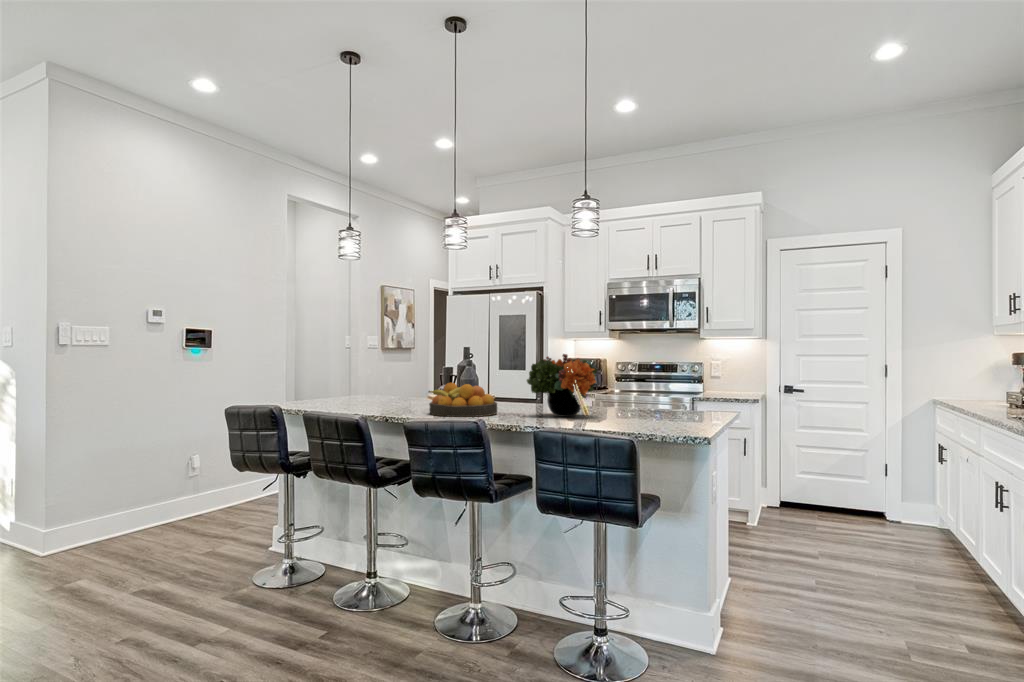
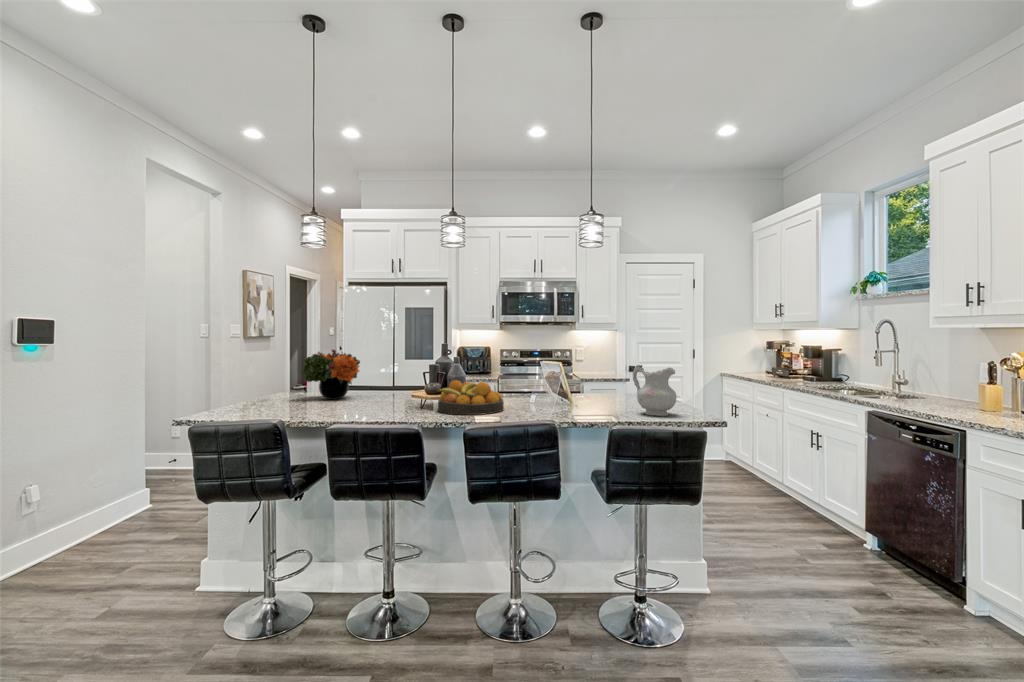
flower arrangement: present [527,354,597,417] -> present [301,350,360,400]
ceramic pitcher: none [618,368,665,429] -> present [633,365,676,416]

